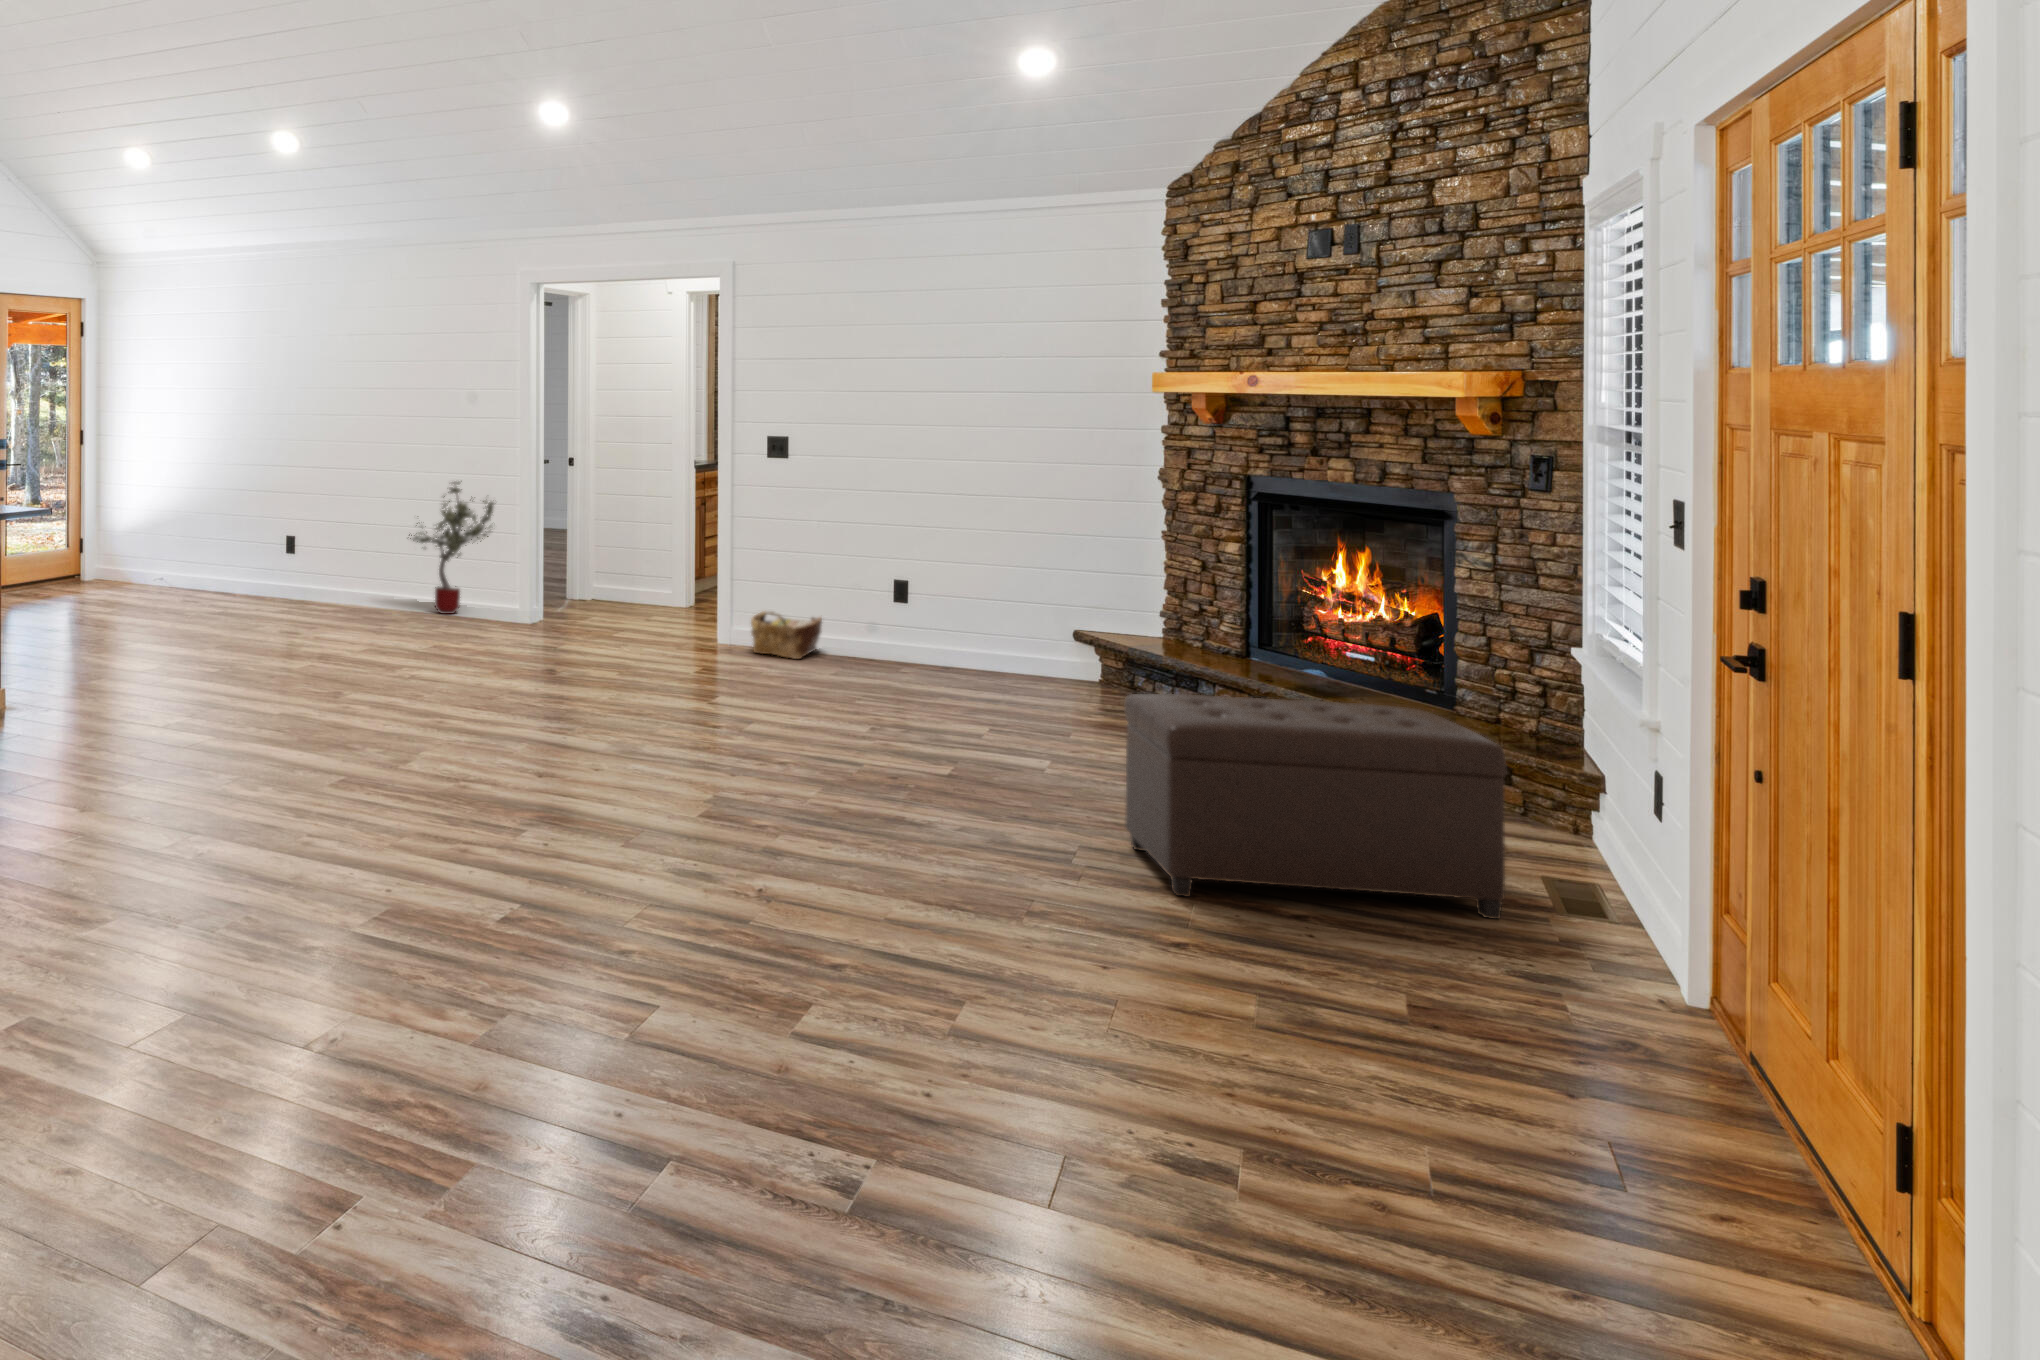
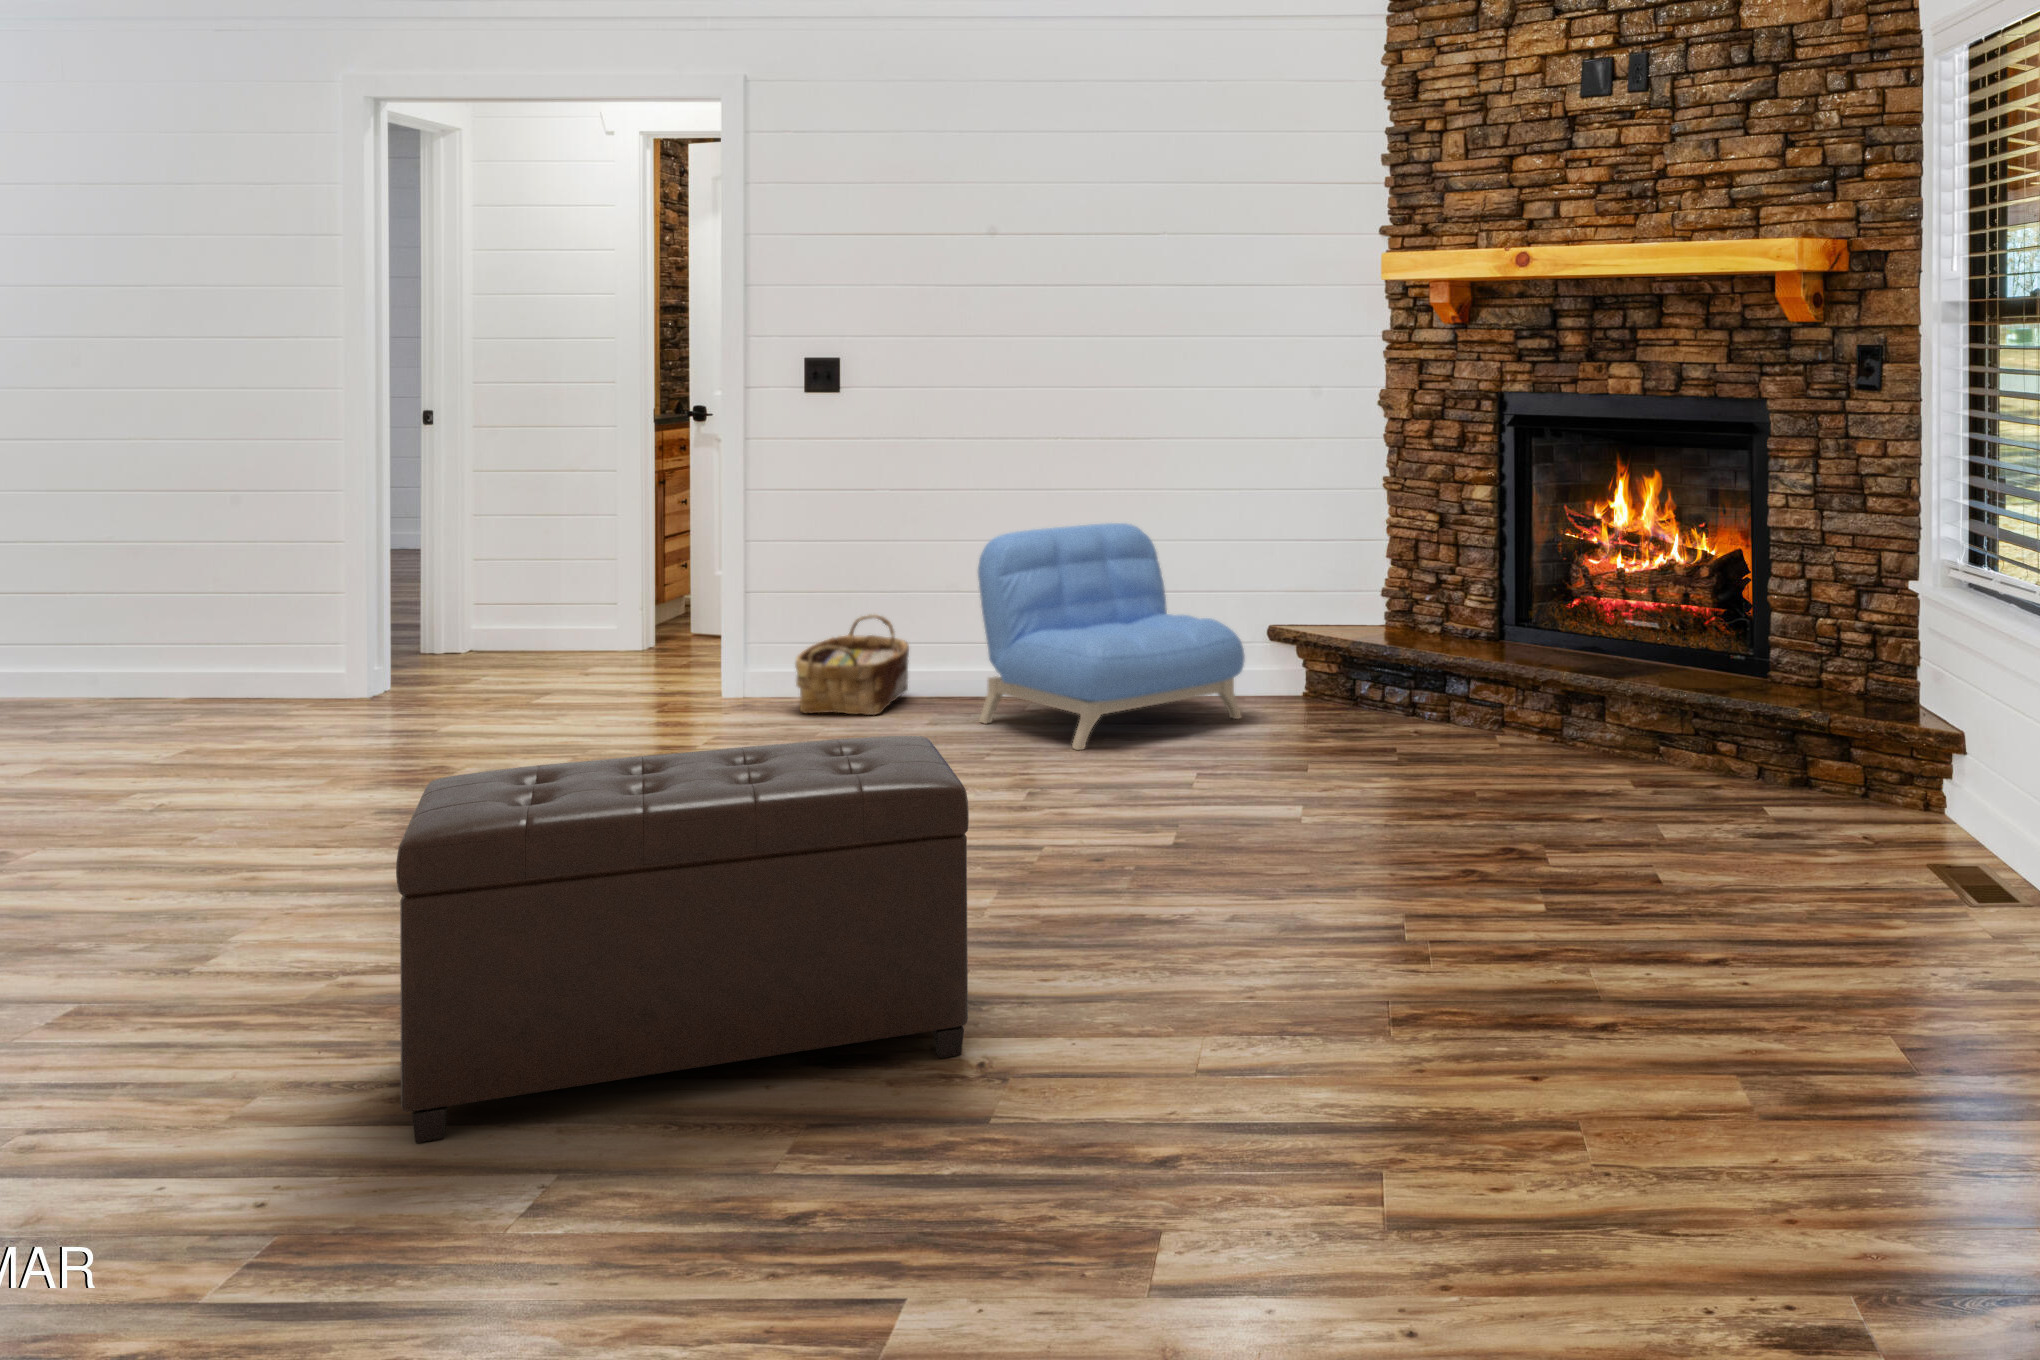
potted tree: present [408,481,494,614] -> none [93,468,300,717]
armchair: none [859,550,1041,697] -> present [978,523,1245,750]
ottoman: present [1124,694,1507,919] -> present [396,736,969,1143]

